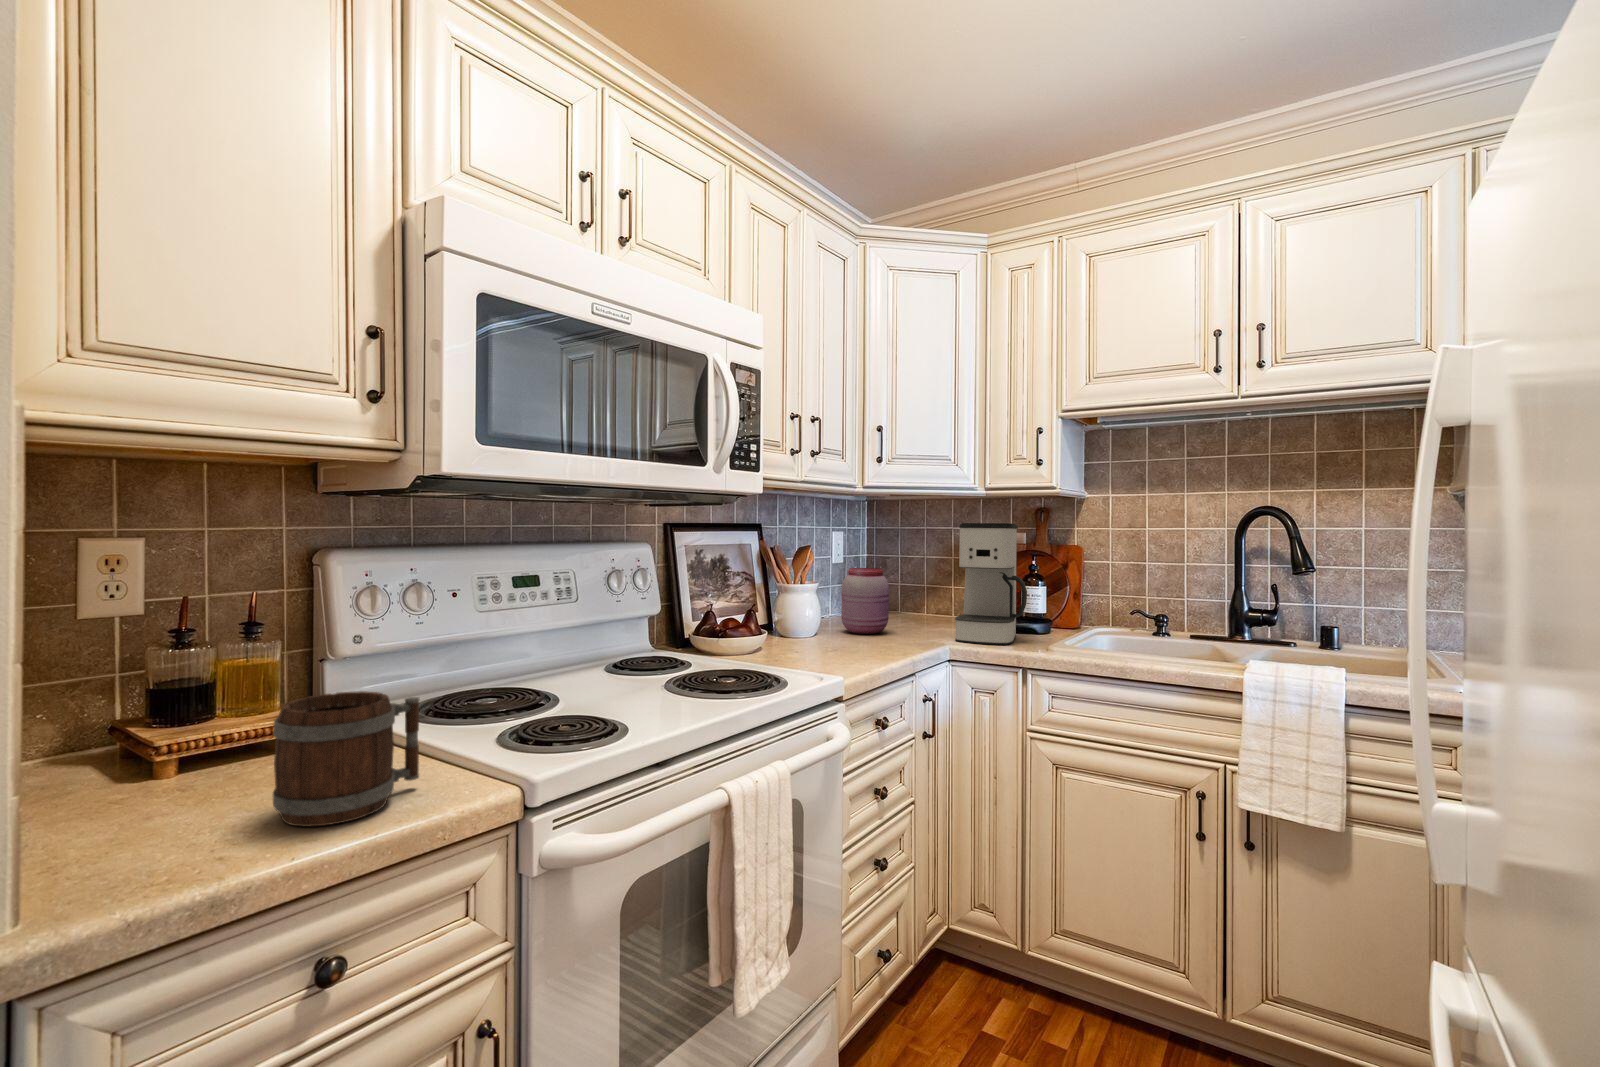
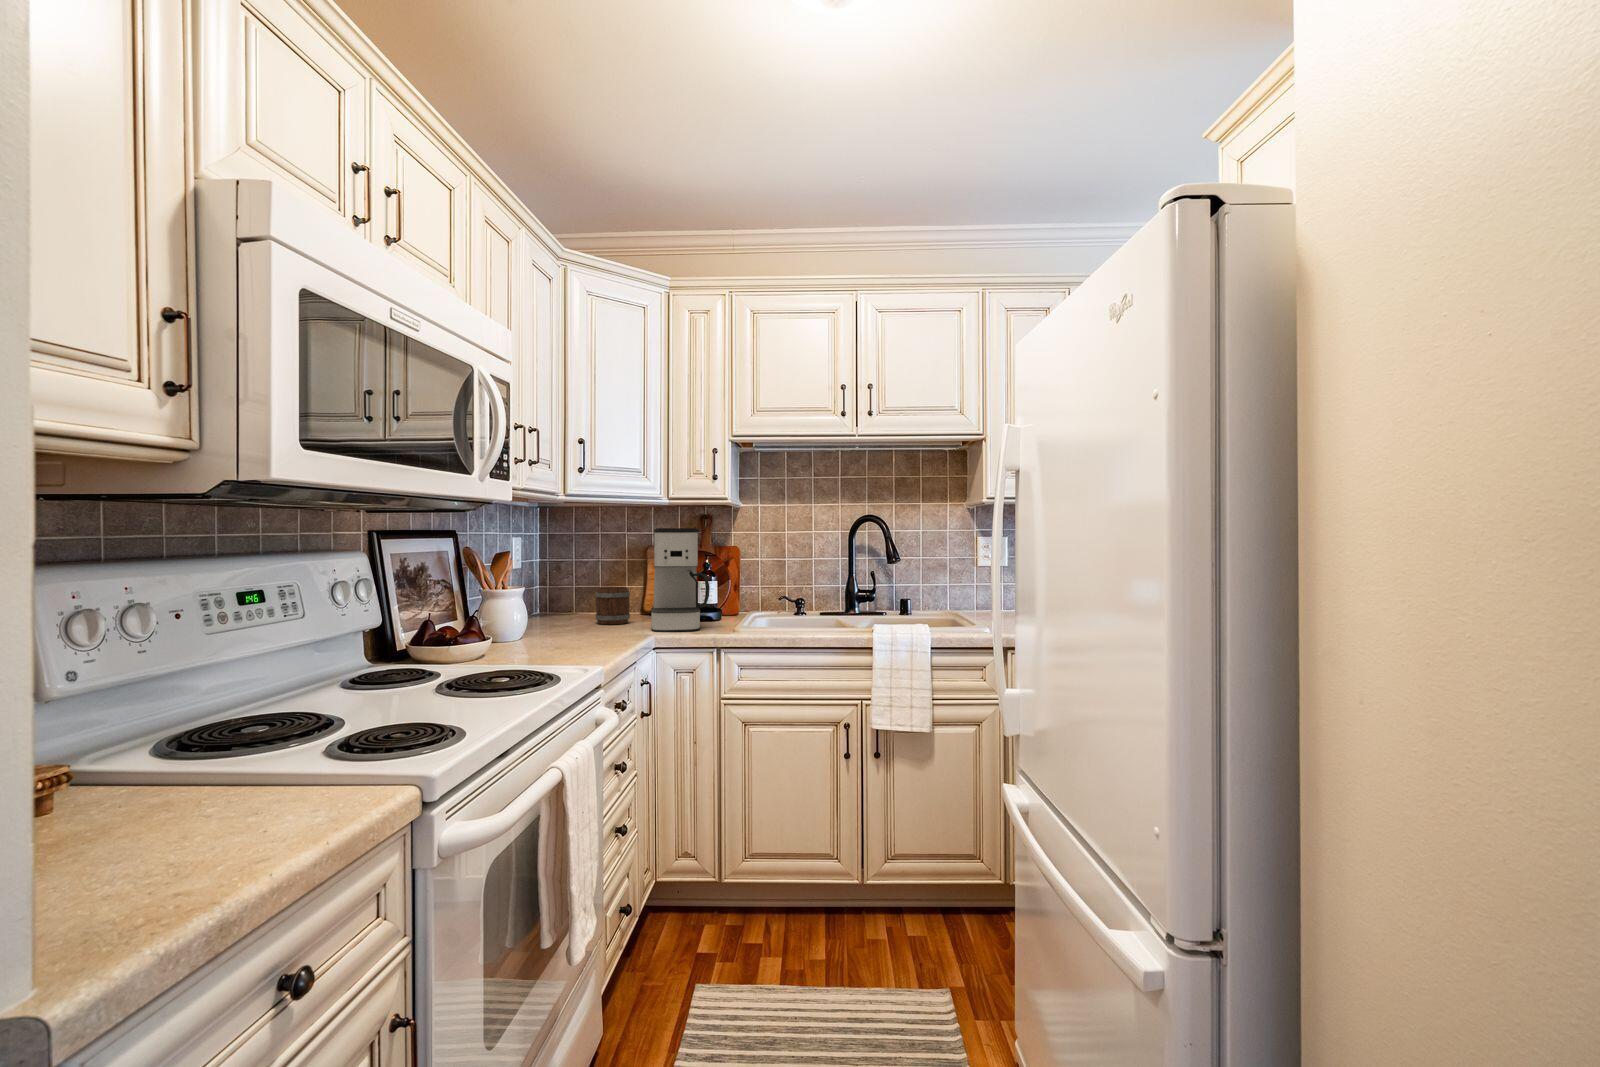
jar: present [841,568,889,634] -> none [542,571,588,632]
mug: present [273,691,419,826] -> present [596,587,630,624]

